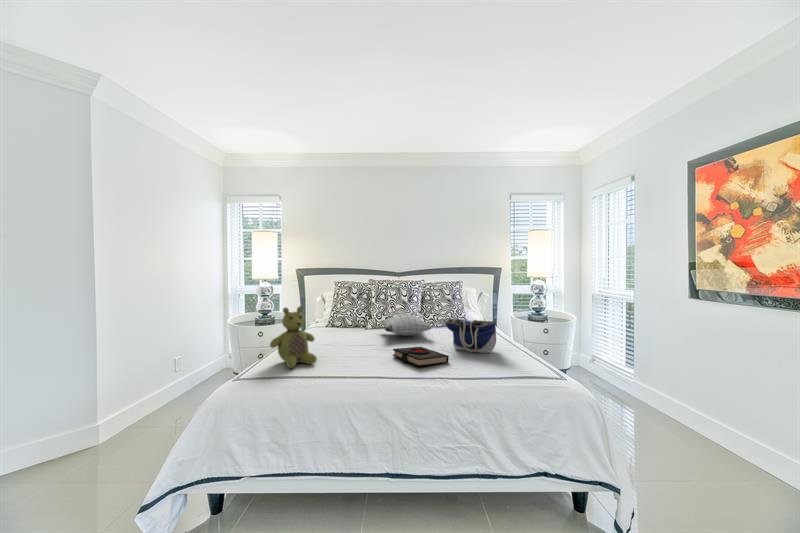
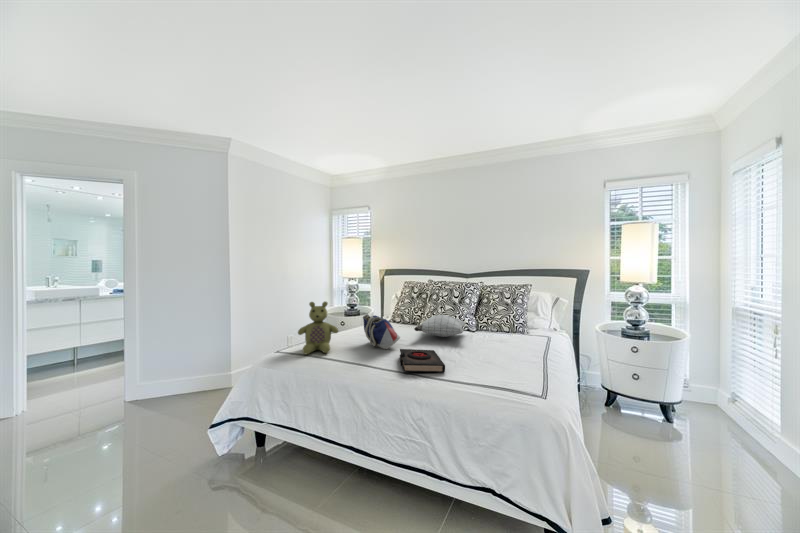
tote bag: present [446,319,496,353] -> present [363,314,400,349]

